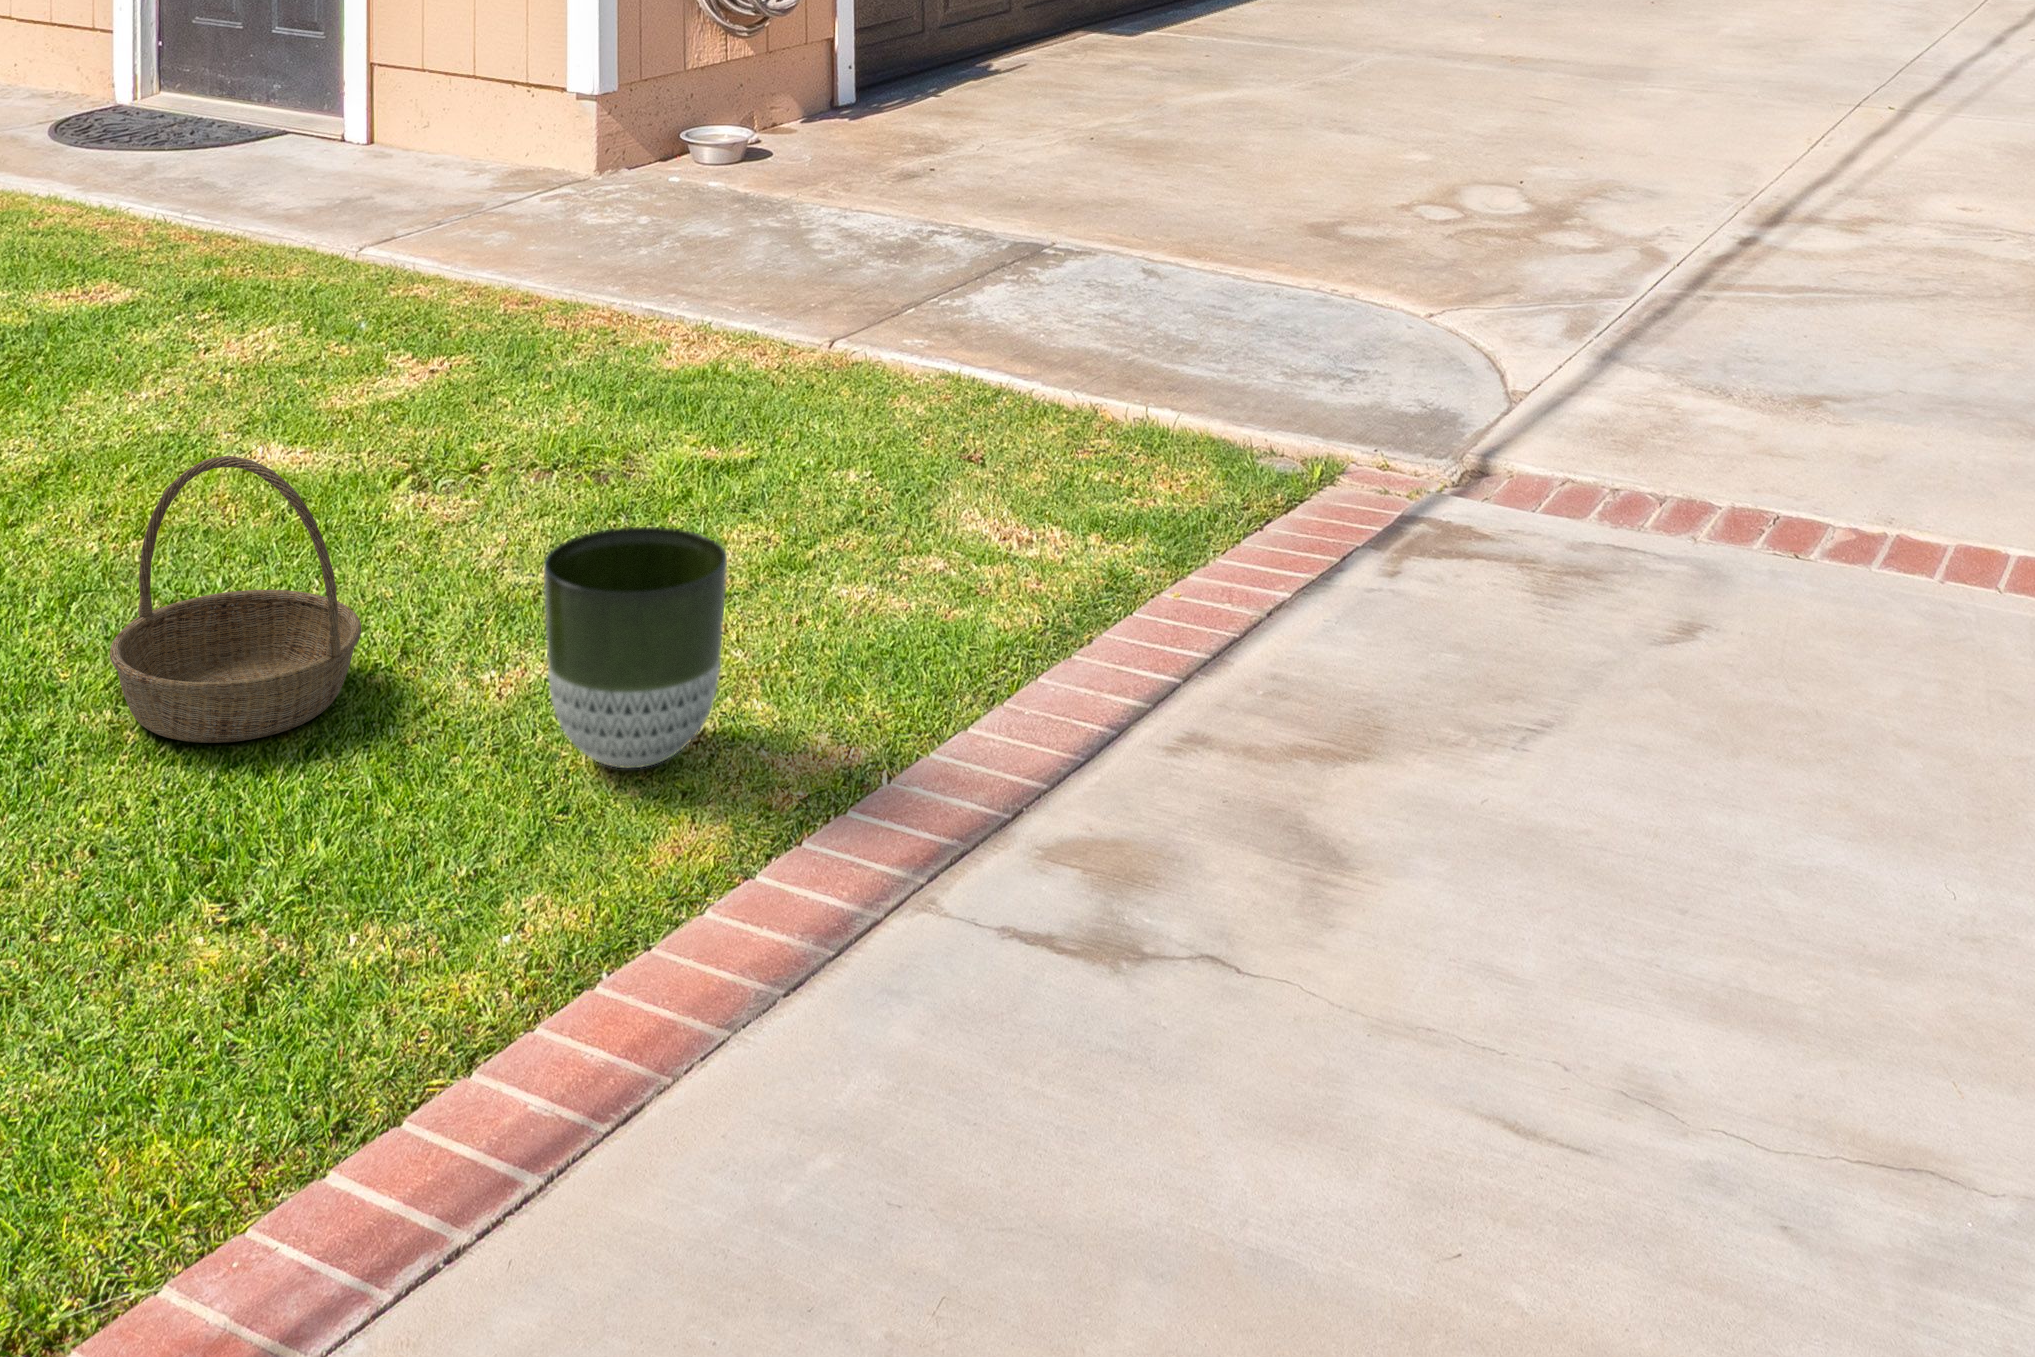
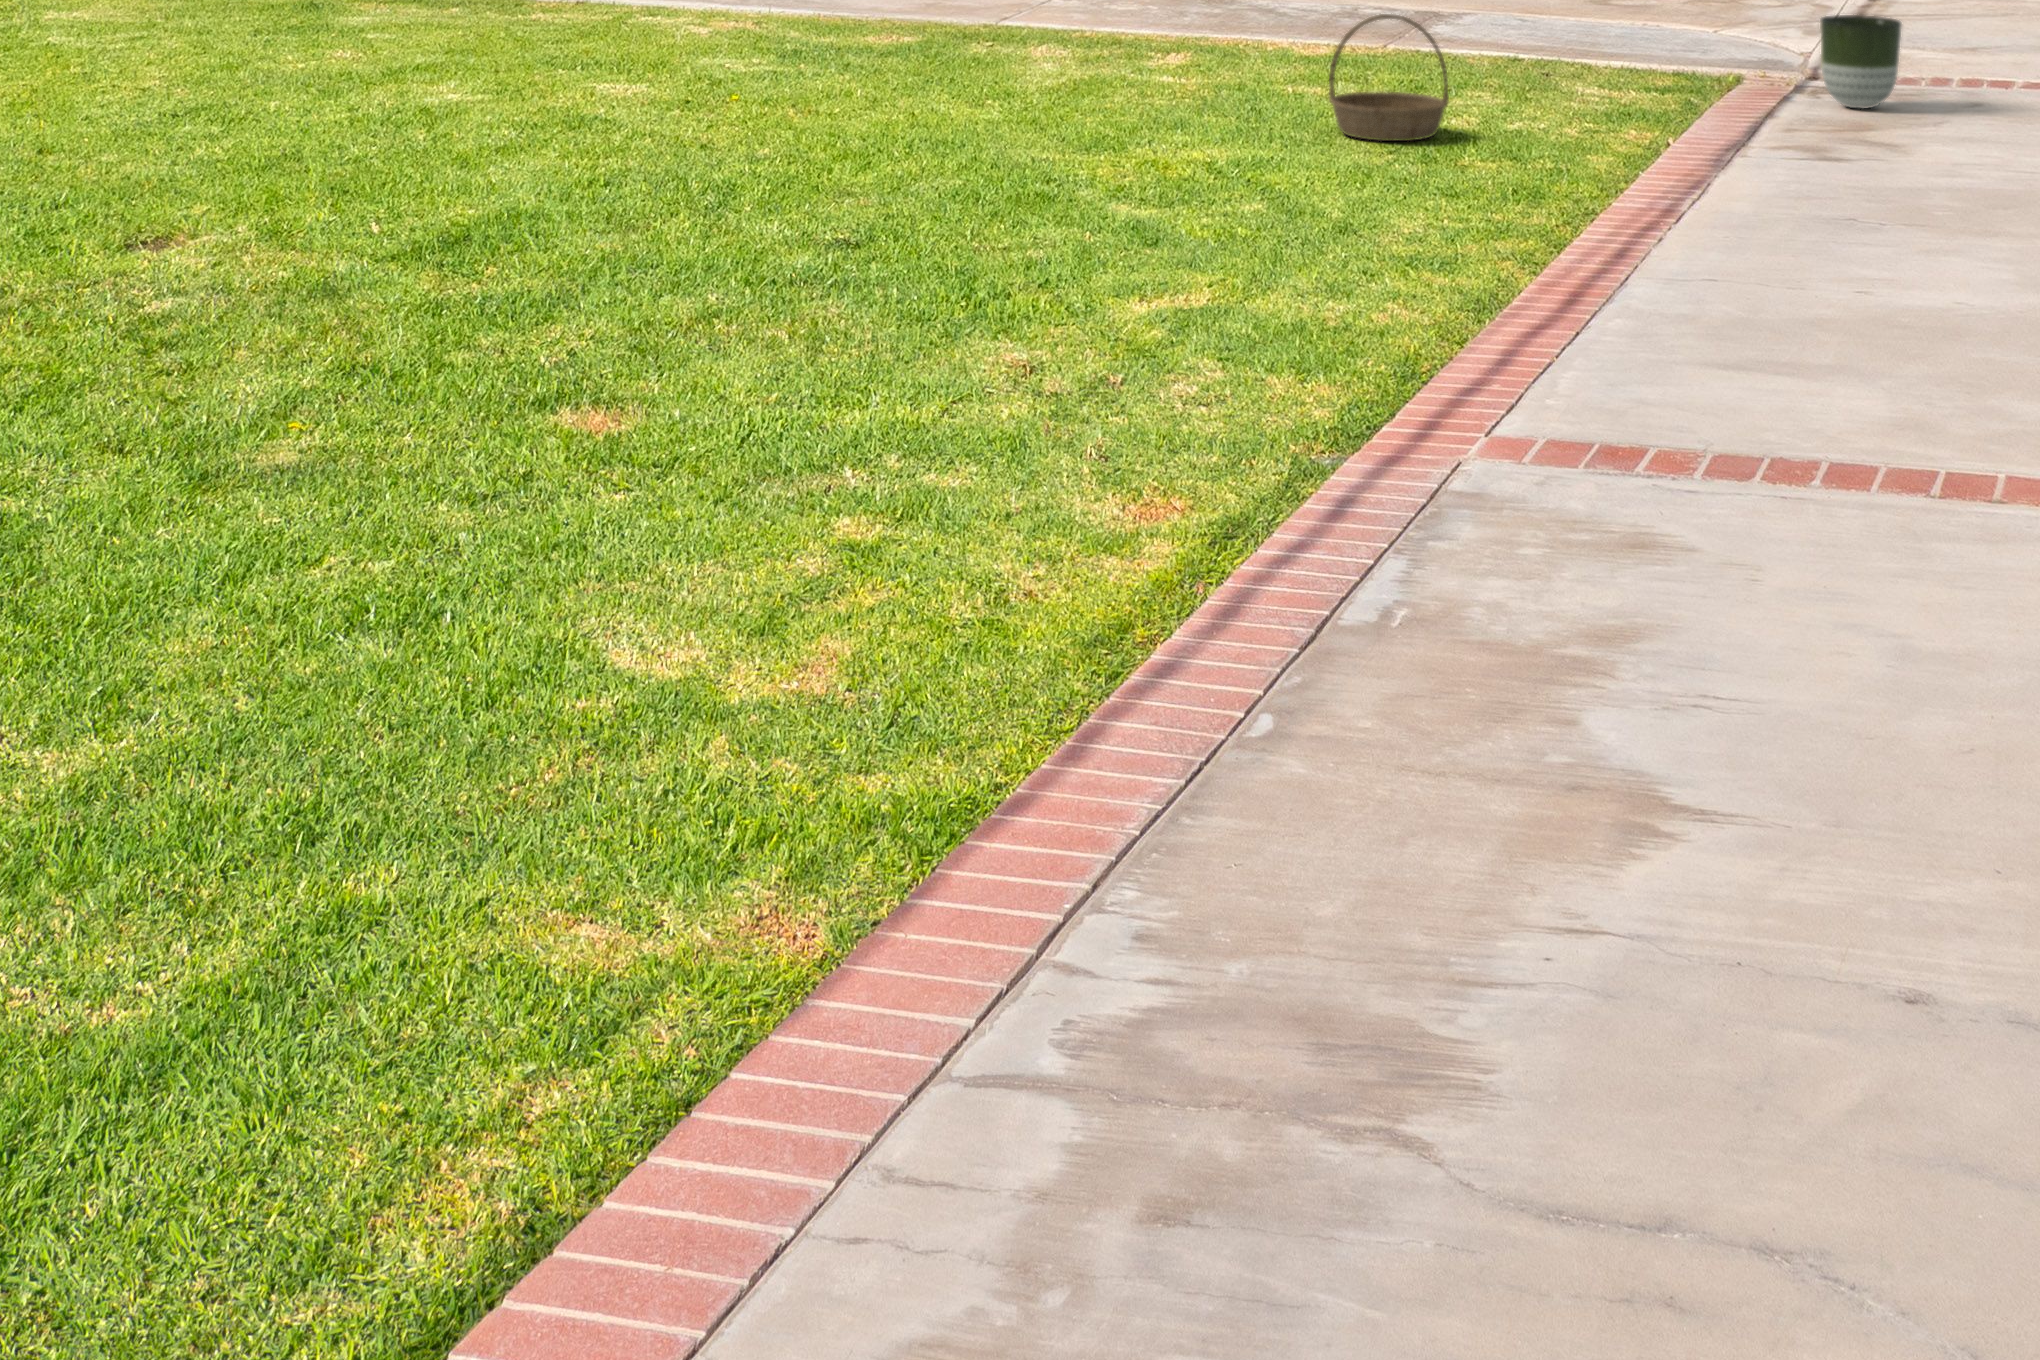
planter: present [544,527,727,768] -> present [1820,15,1902,108]

